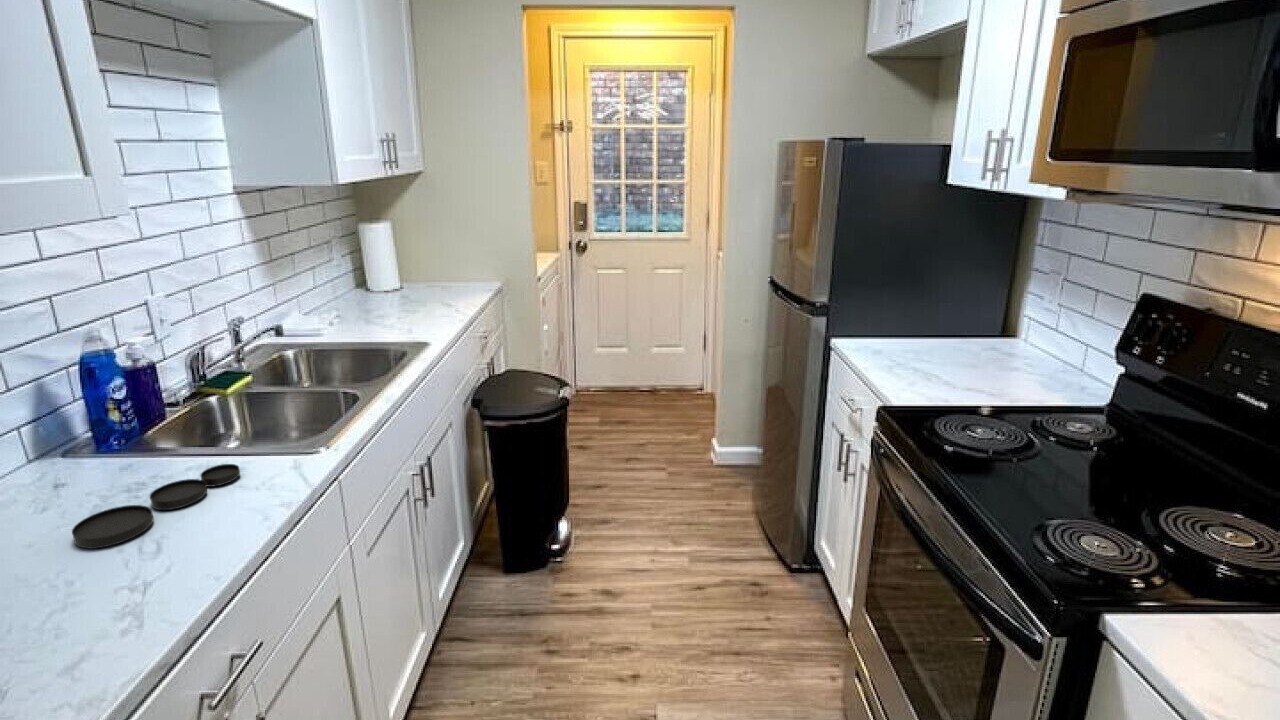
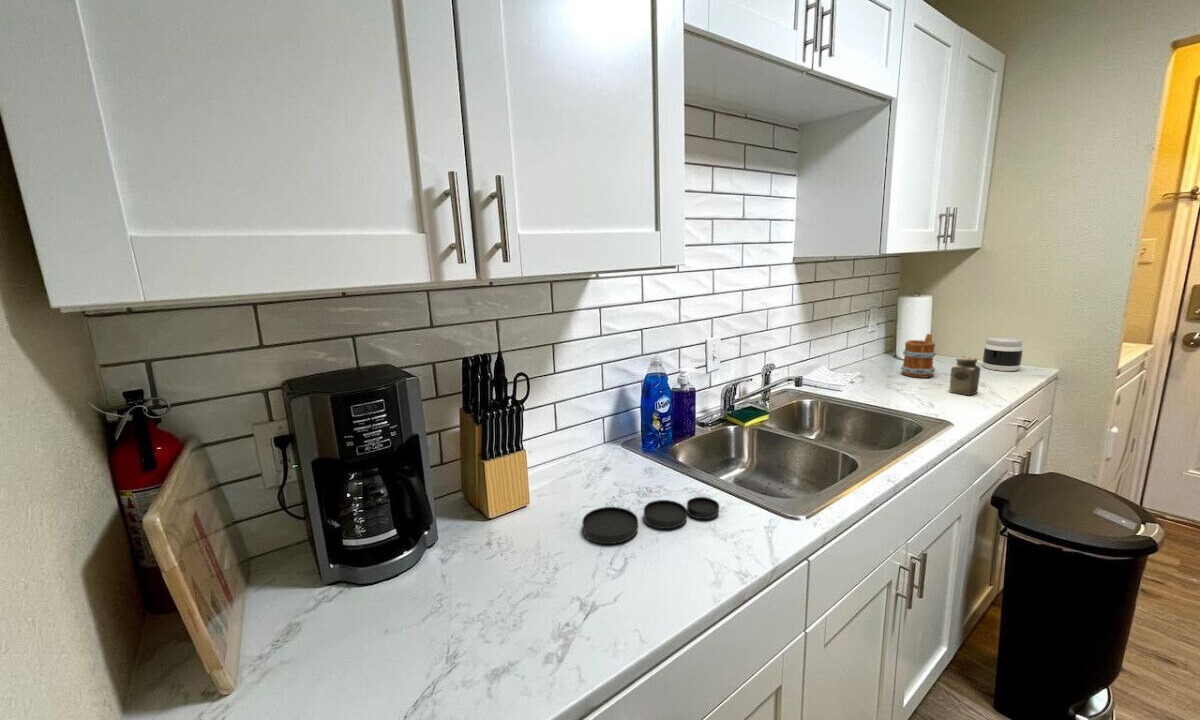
jar: none [444,257,473,290] -> present [983,337,1022,371]
mug: none [374,262,407,307] -> present [901,334,936,378]
salt shaker: none [420,281,444,316] -> present [950,357,980,395]

